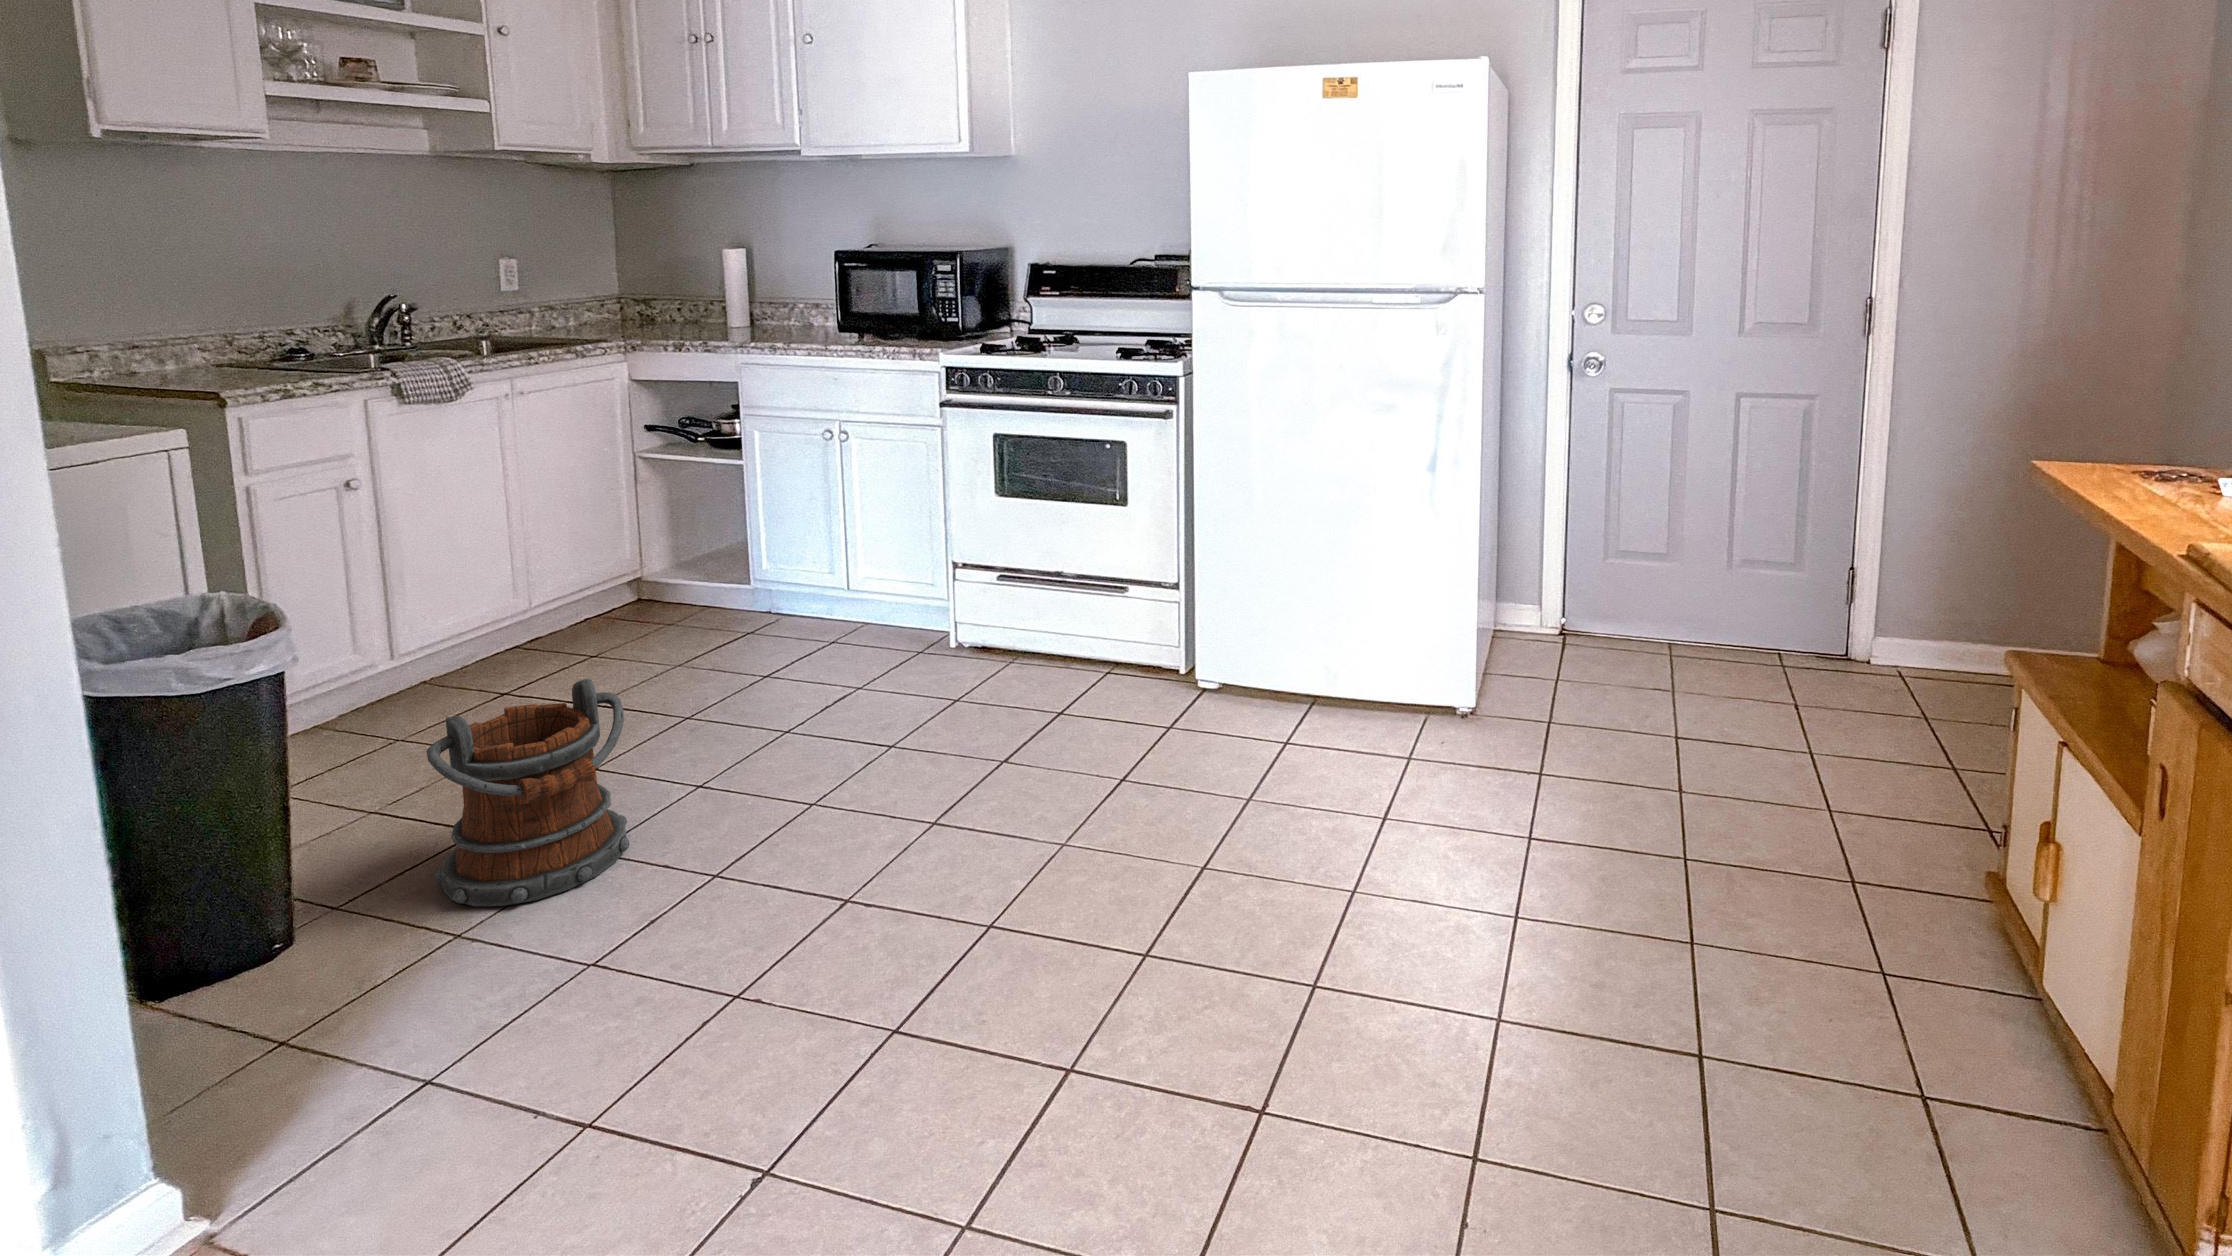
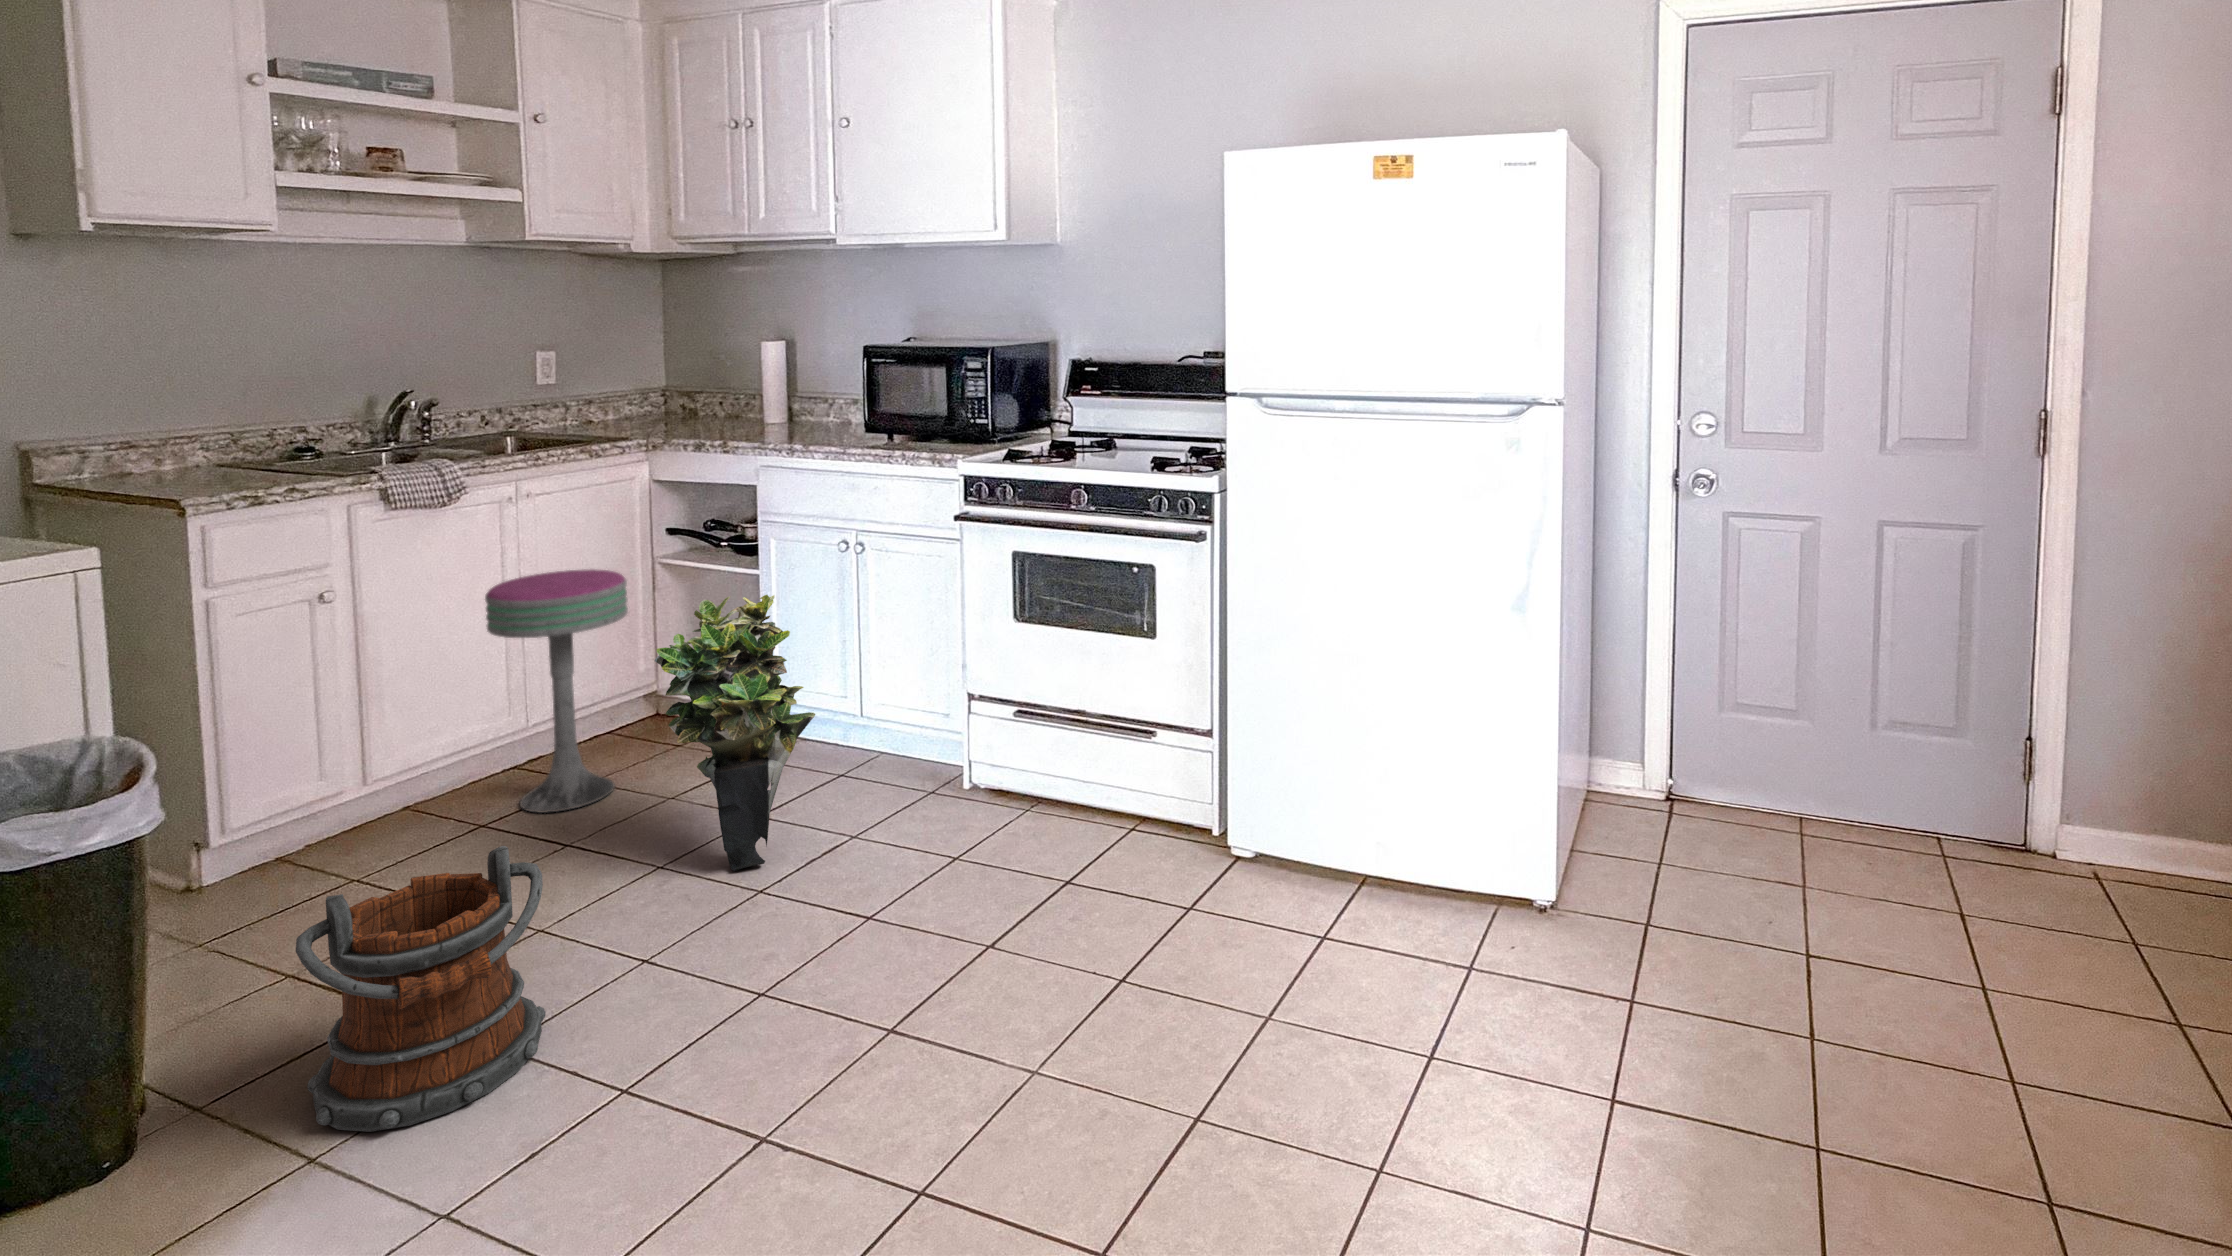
bar stool: none [496,461,629,681] -> present [485,569,628,813]
potted plant: none [674,476,823,717] -> present [655,595,815,871]

